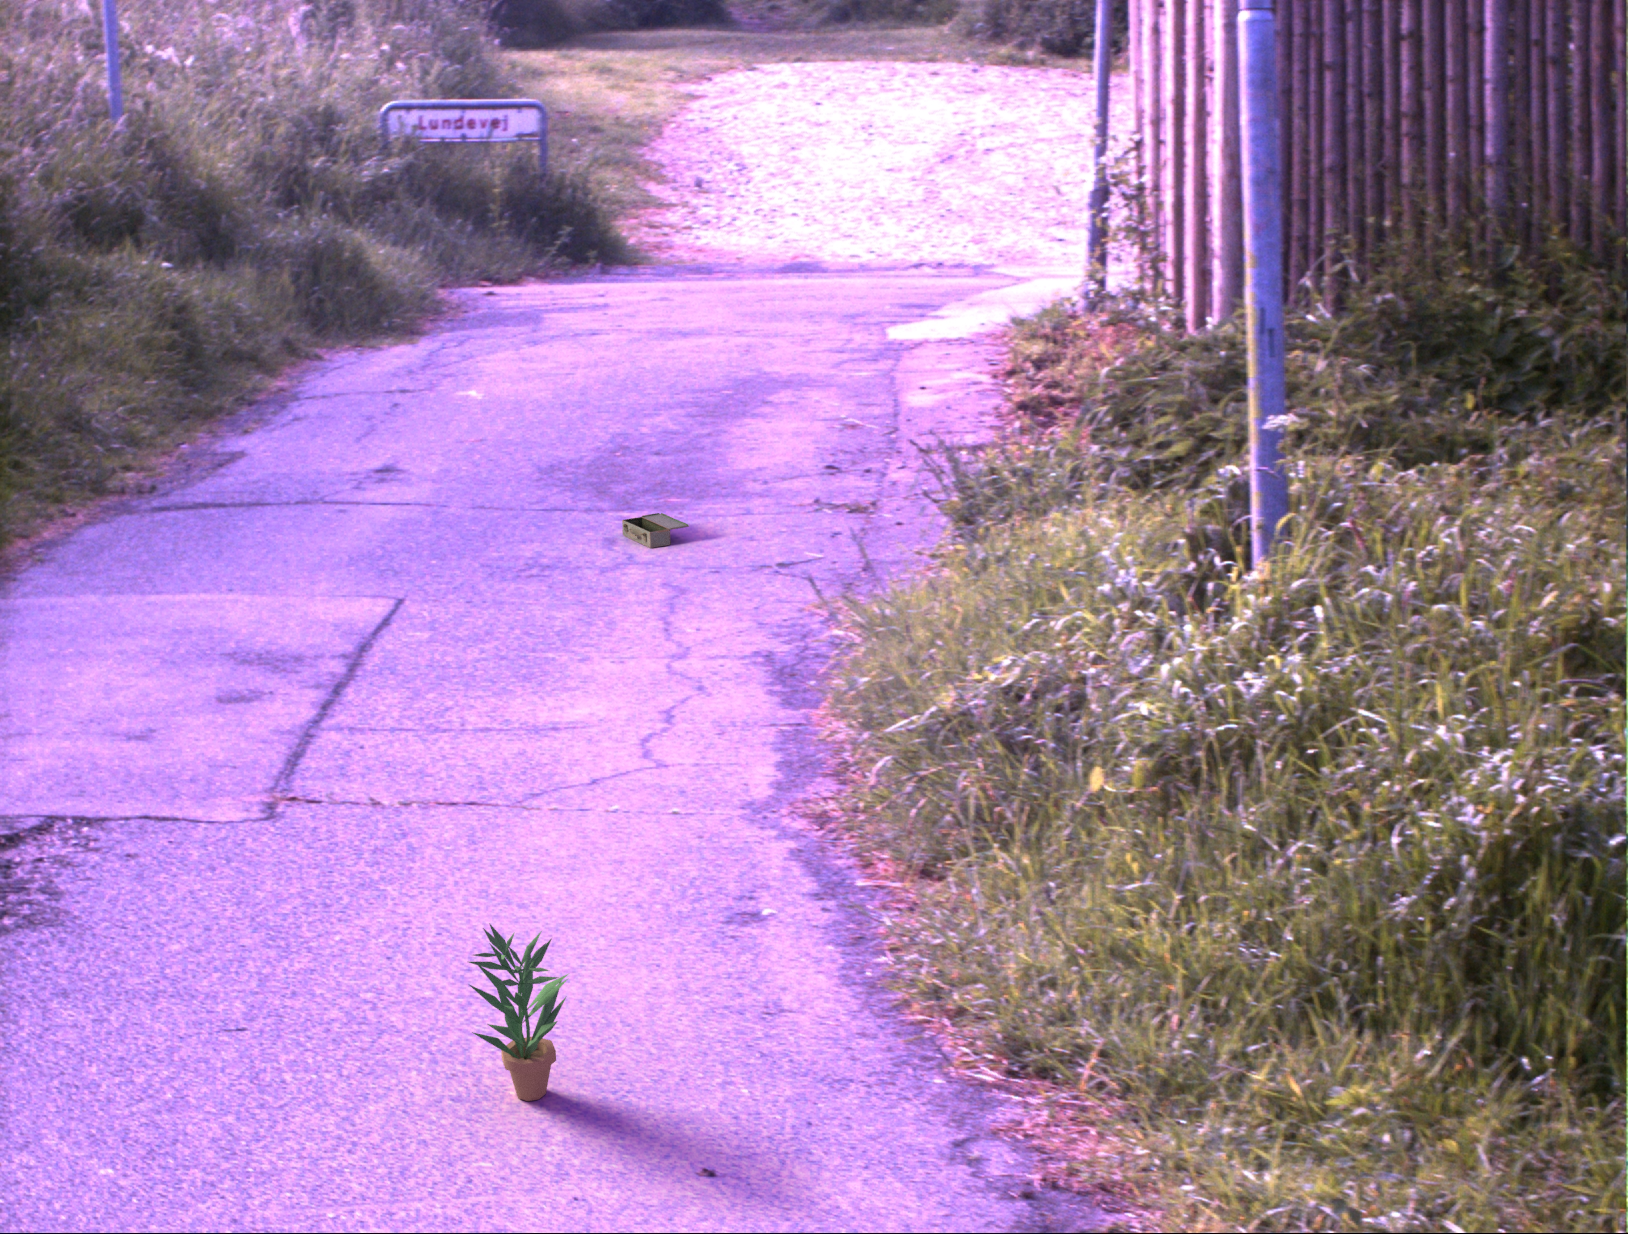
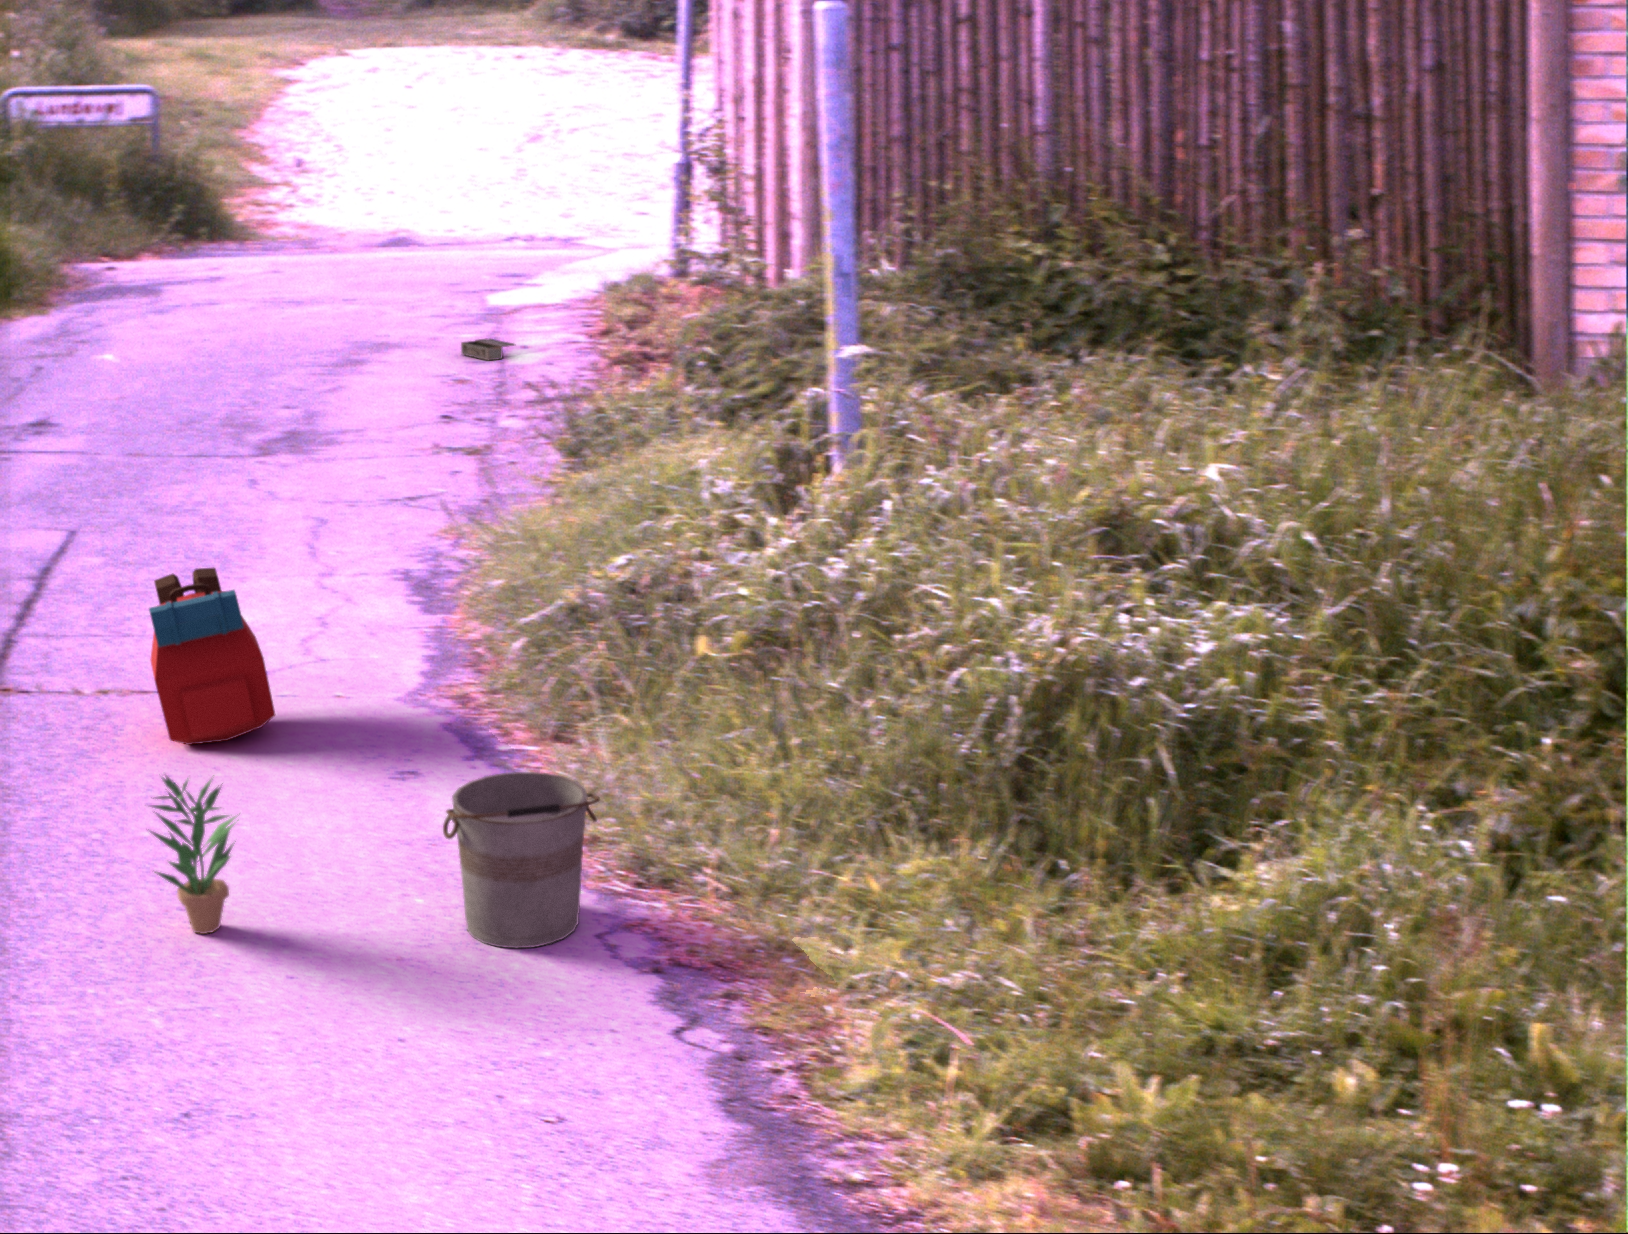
toolbox: present [622,513,689,548] -> present [461,339,515,361]
backpack: none [504,660,632,850] -> present [149,567,276,745]
bucket: none [789,938,969,1149] -> present [443,772,600,948]

